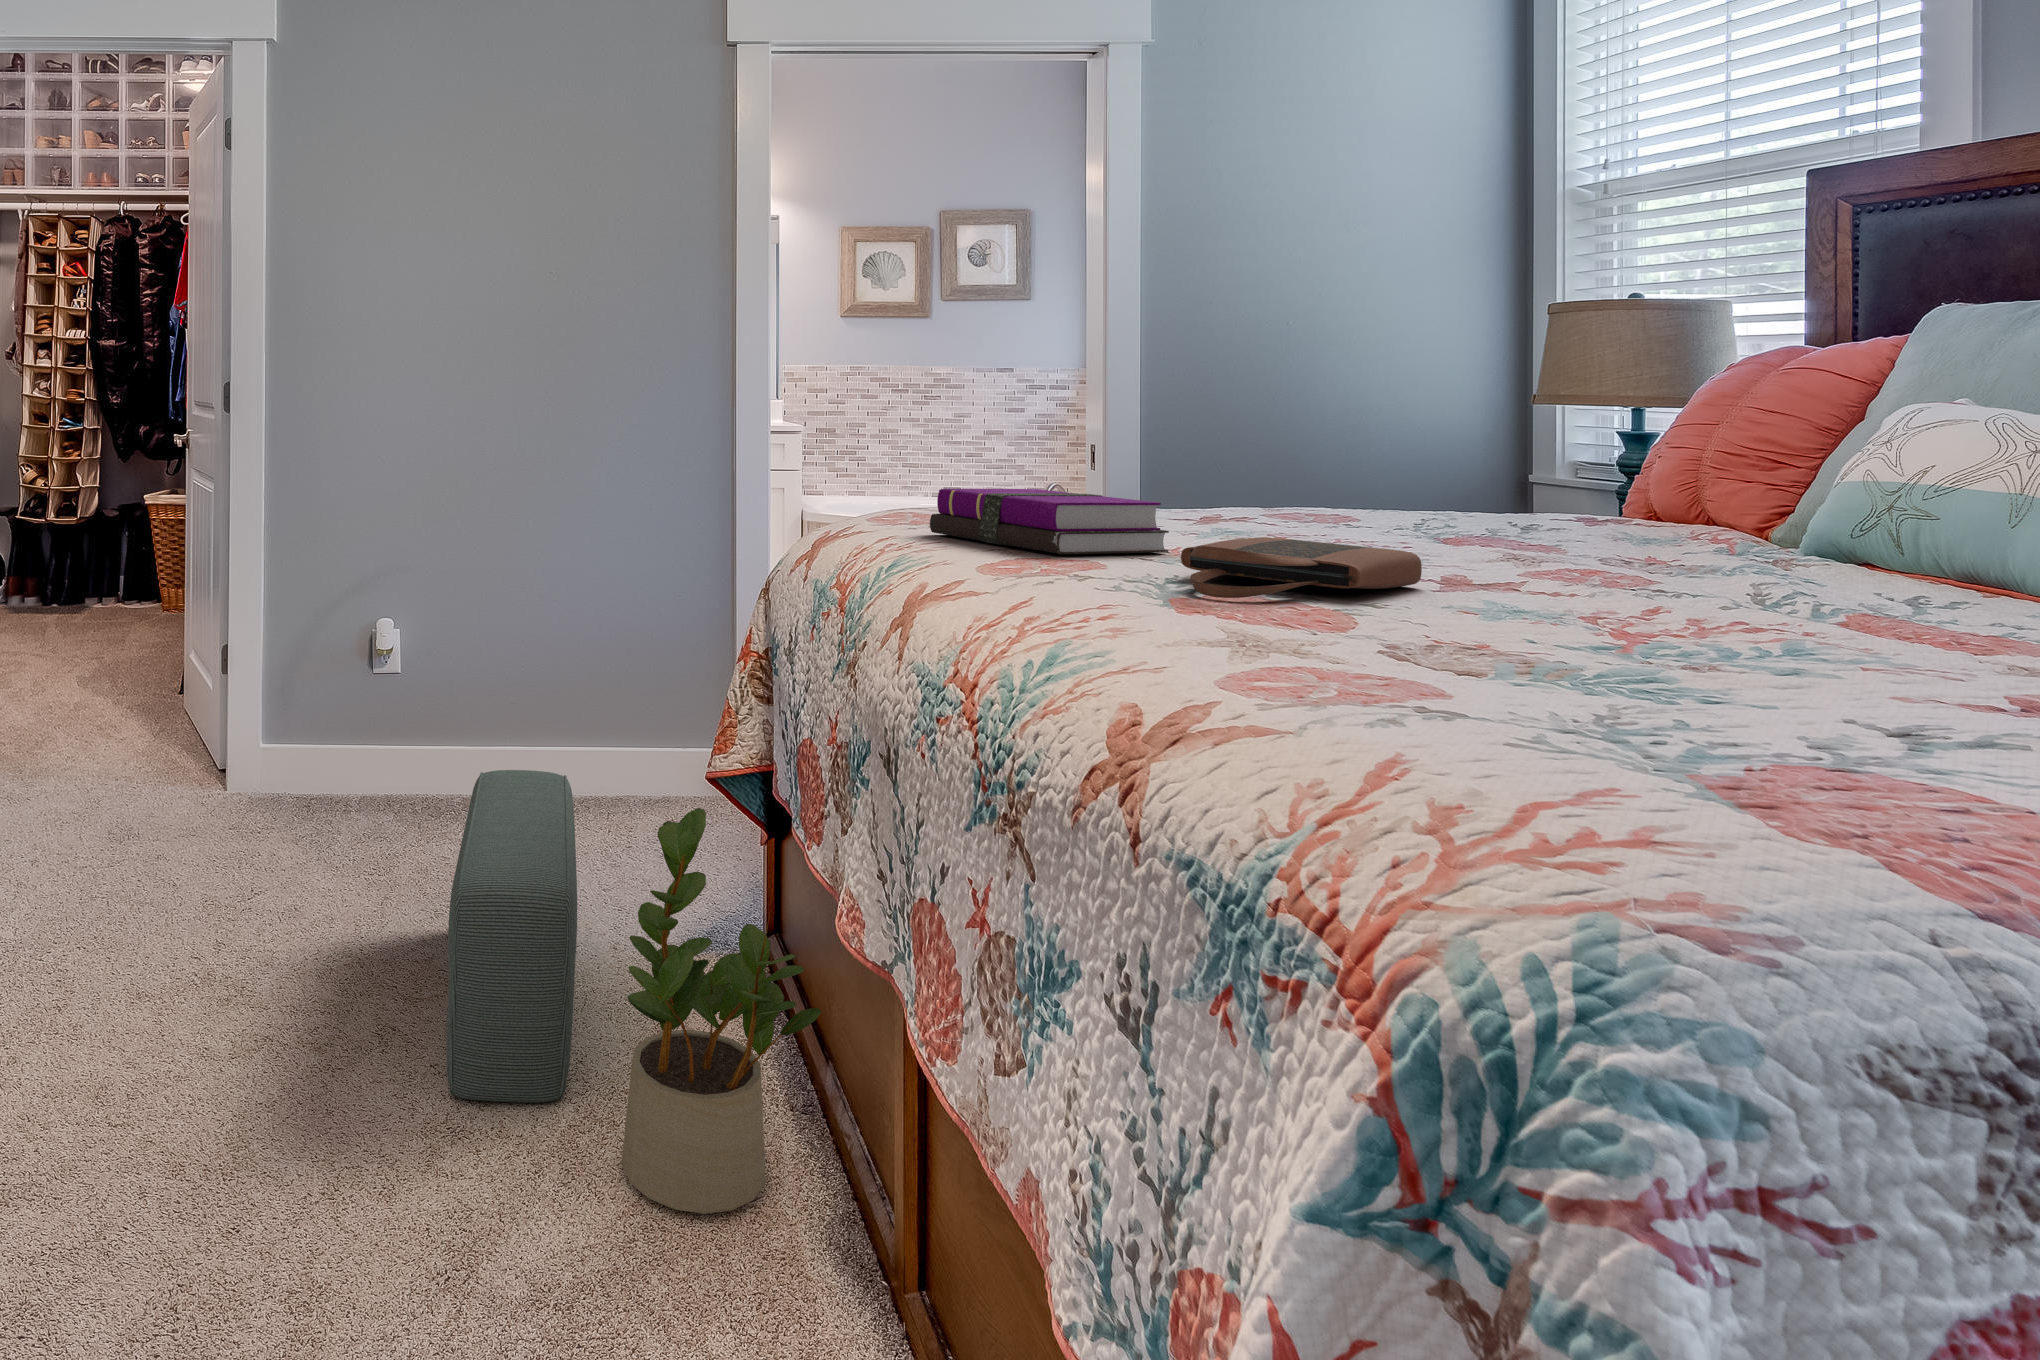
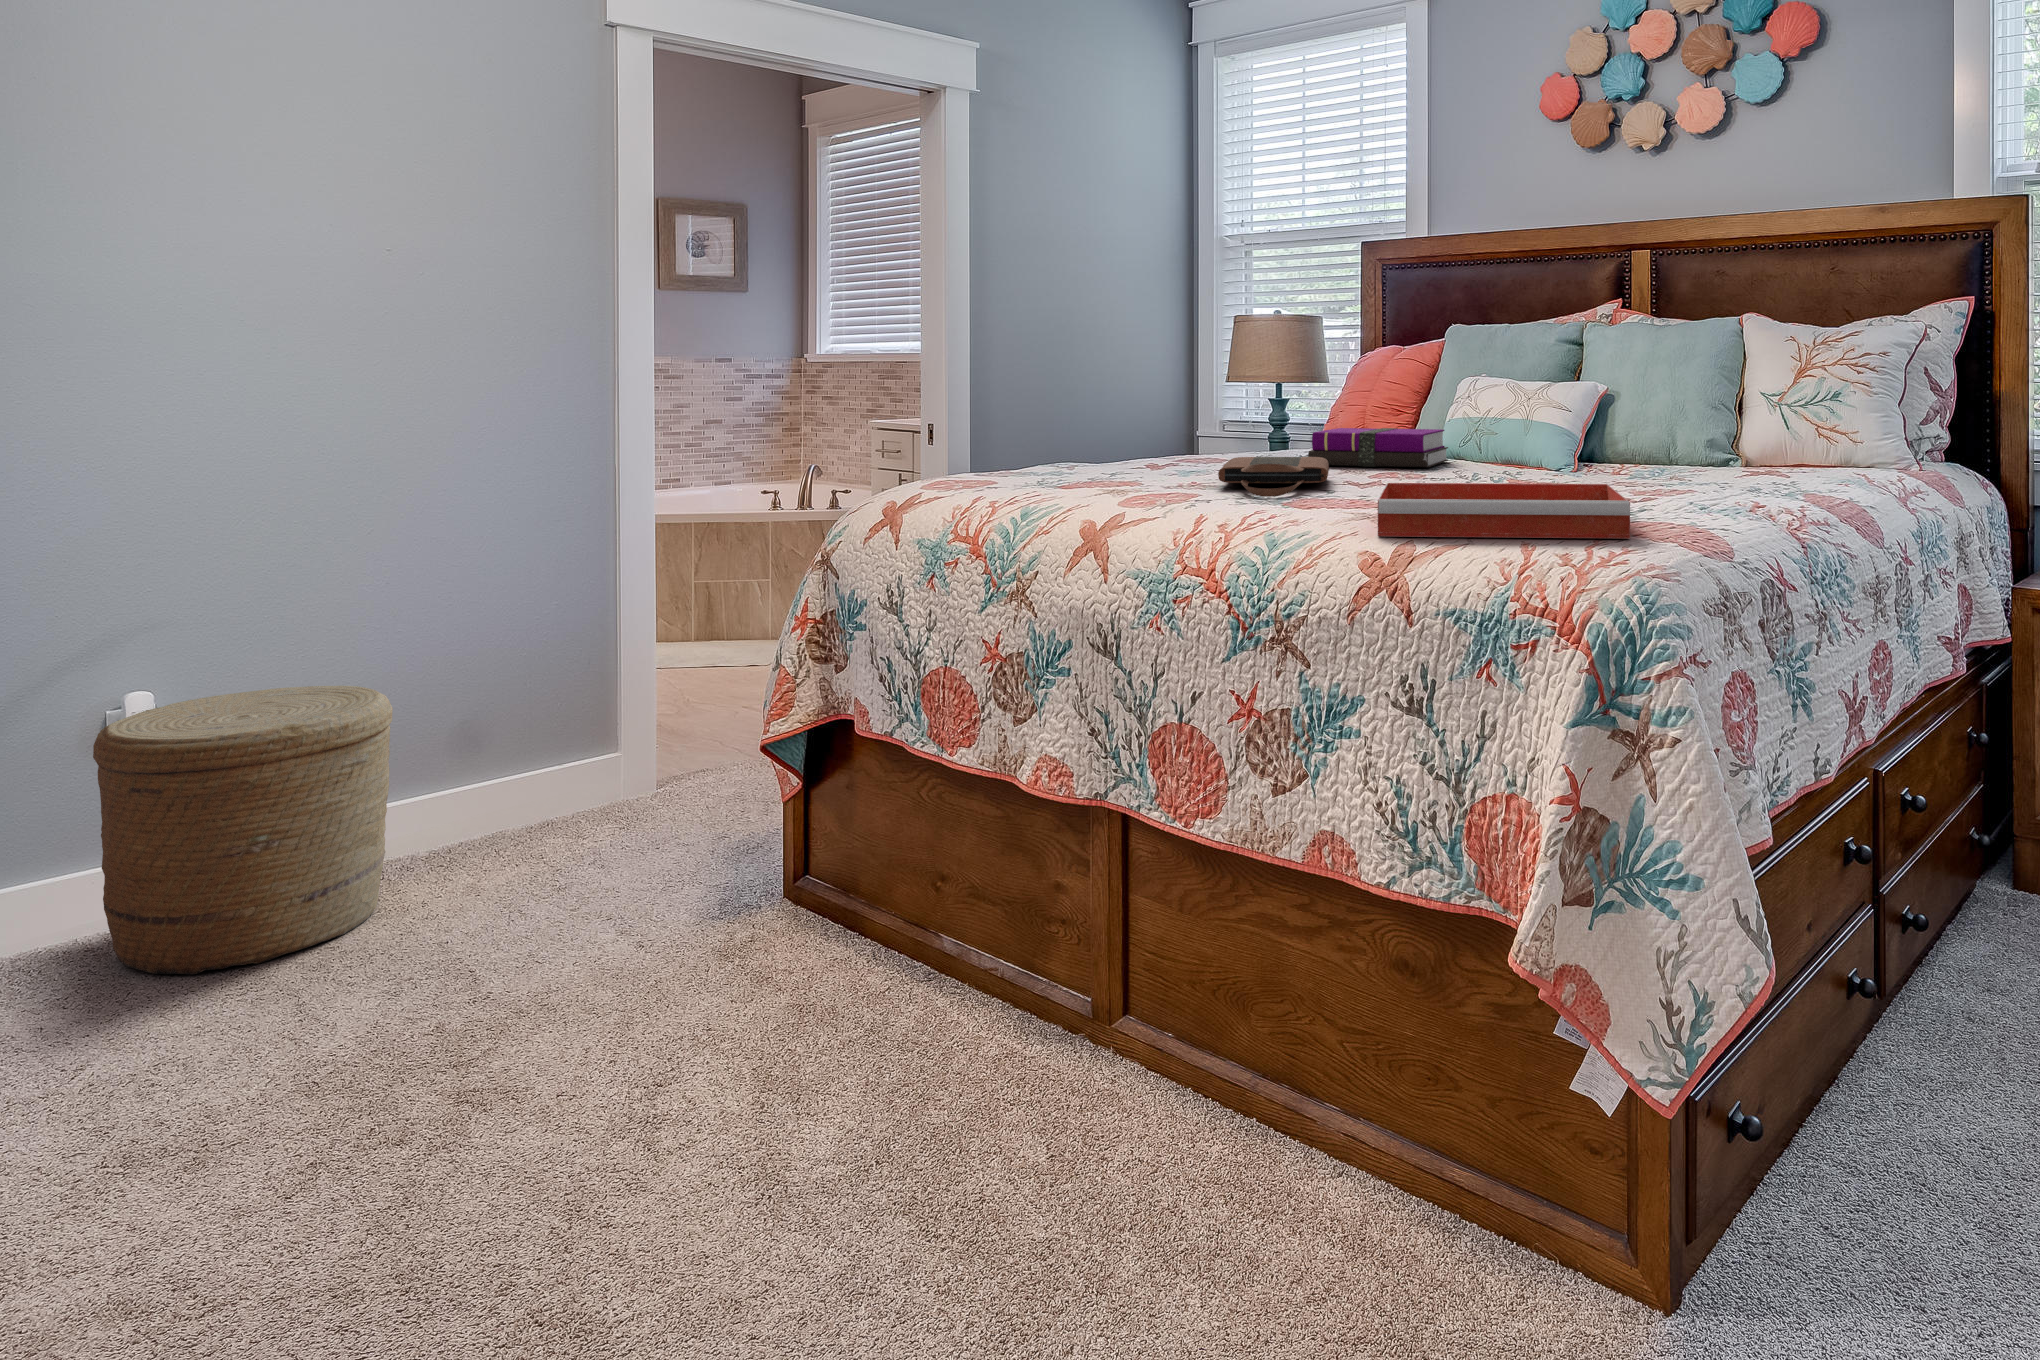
notebook: present [930,488,1169,554] -> present [1308,428,1448,467]
tray: none [1151,599,1871,814] -> present [1378,483,1631,539]
woven basket: none [339,632,517,845] -> present [93,686,393,976]
pouf: present [447,770,577,1103] -> none [468,791,740,1111]
potted plant: present [622,808,821,1214] -> none [833,740,1002,1081]

